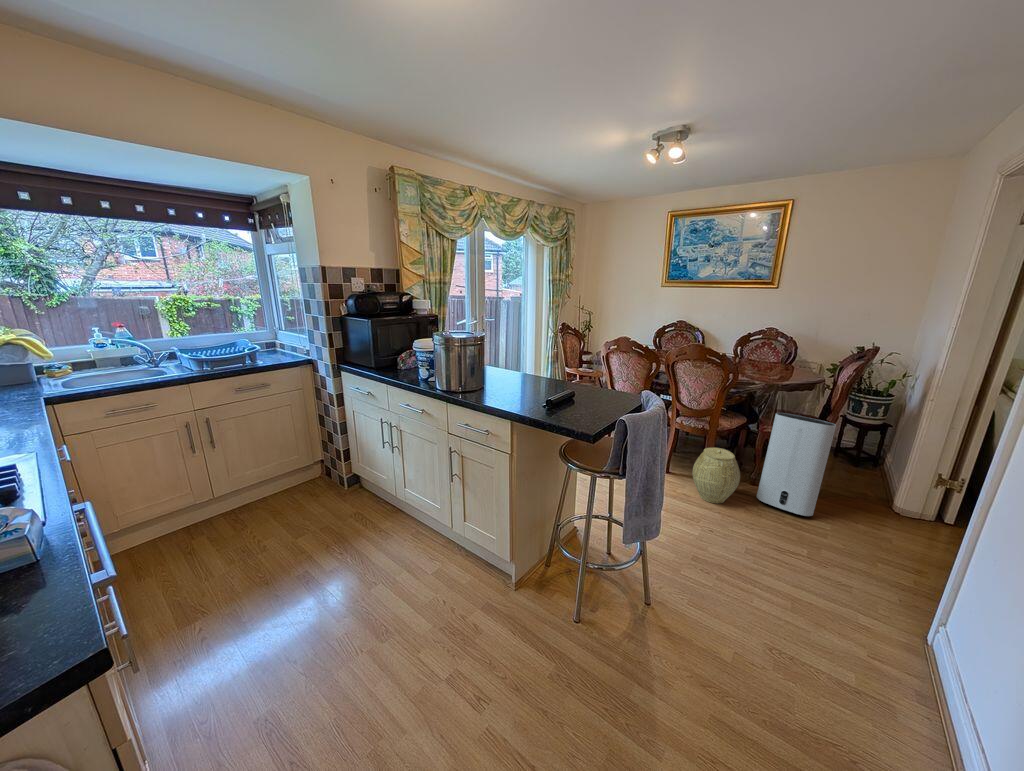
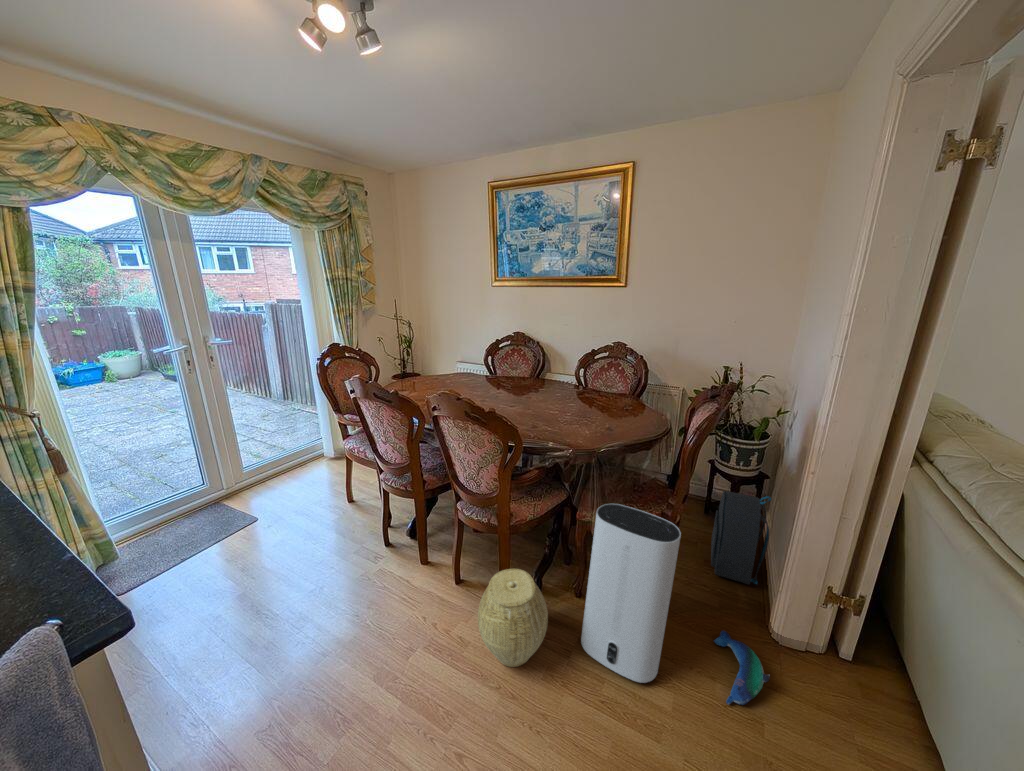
backpack: none [844,427,897,491] -> present [711,491,771,585]
plush toy: none [850,504,894,532] -> present [714,631,770,705]

